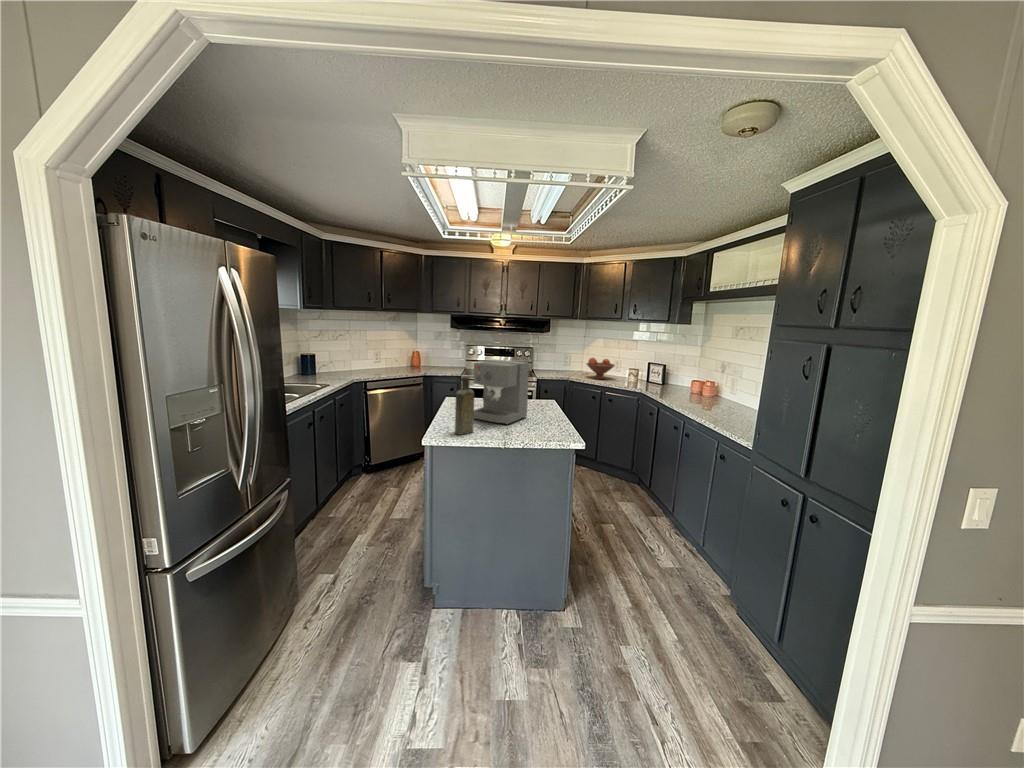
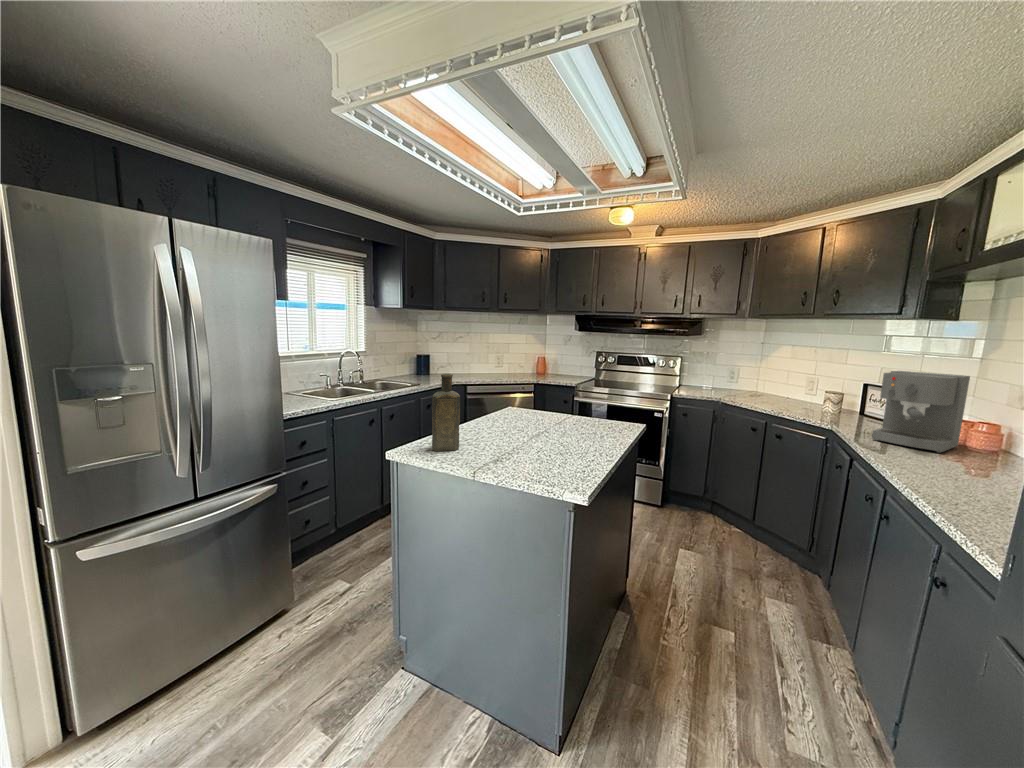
fruit bowl: present [587,358,615,379] -> none [750,371,799,404]
coffee maker: present [473,359,529,425] -> present [872,371,970,453]

